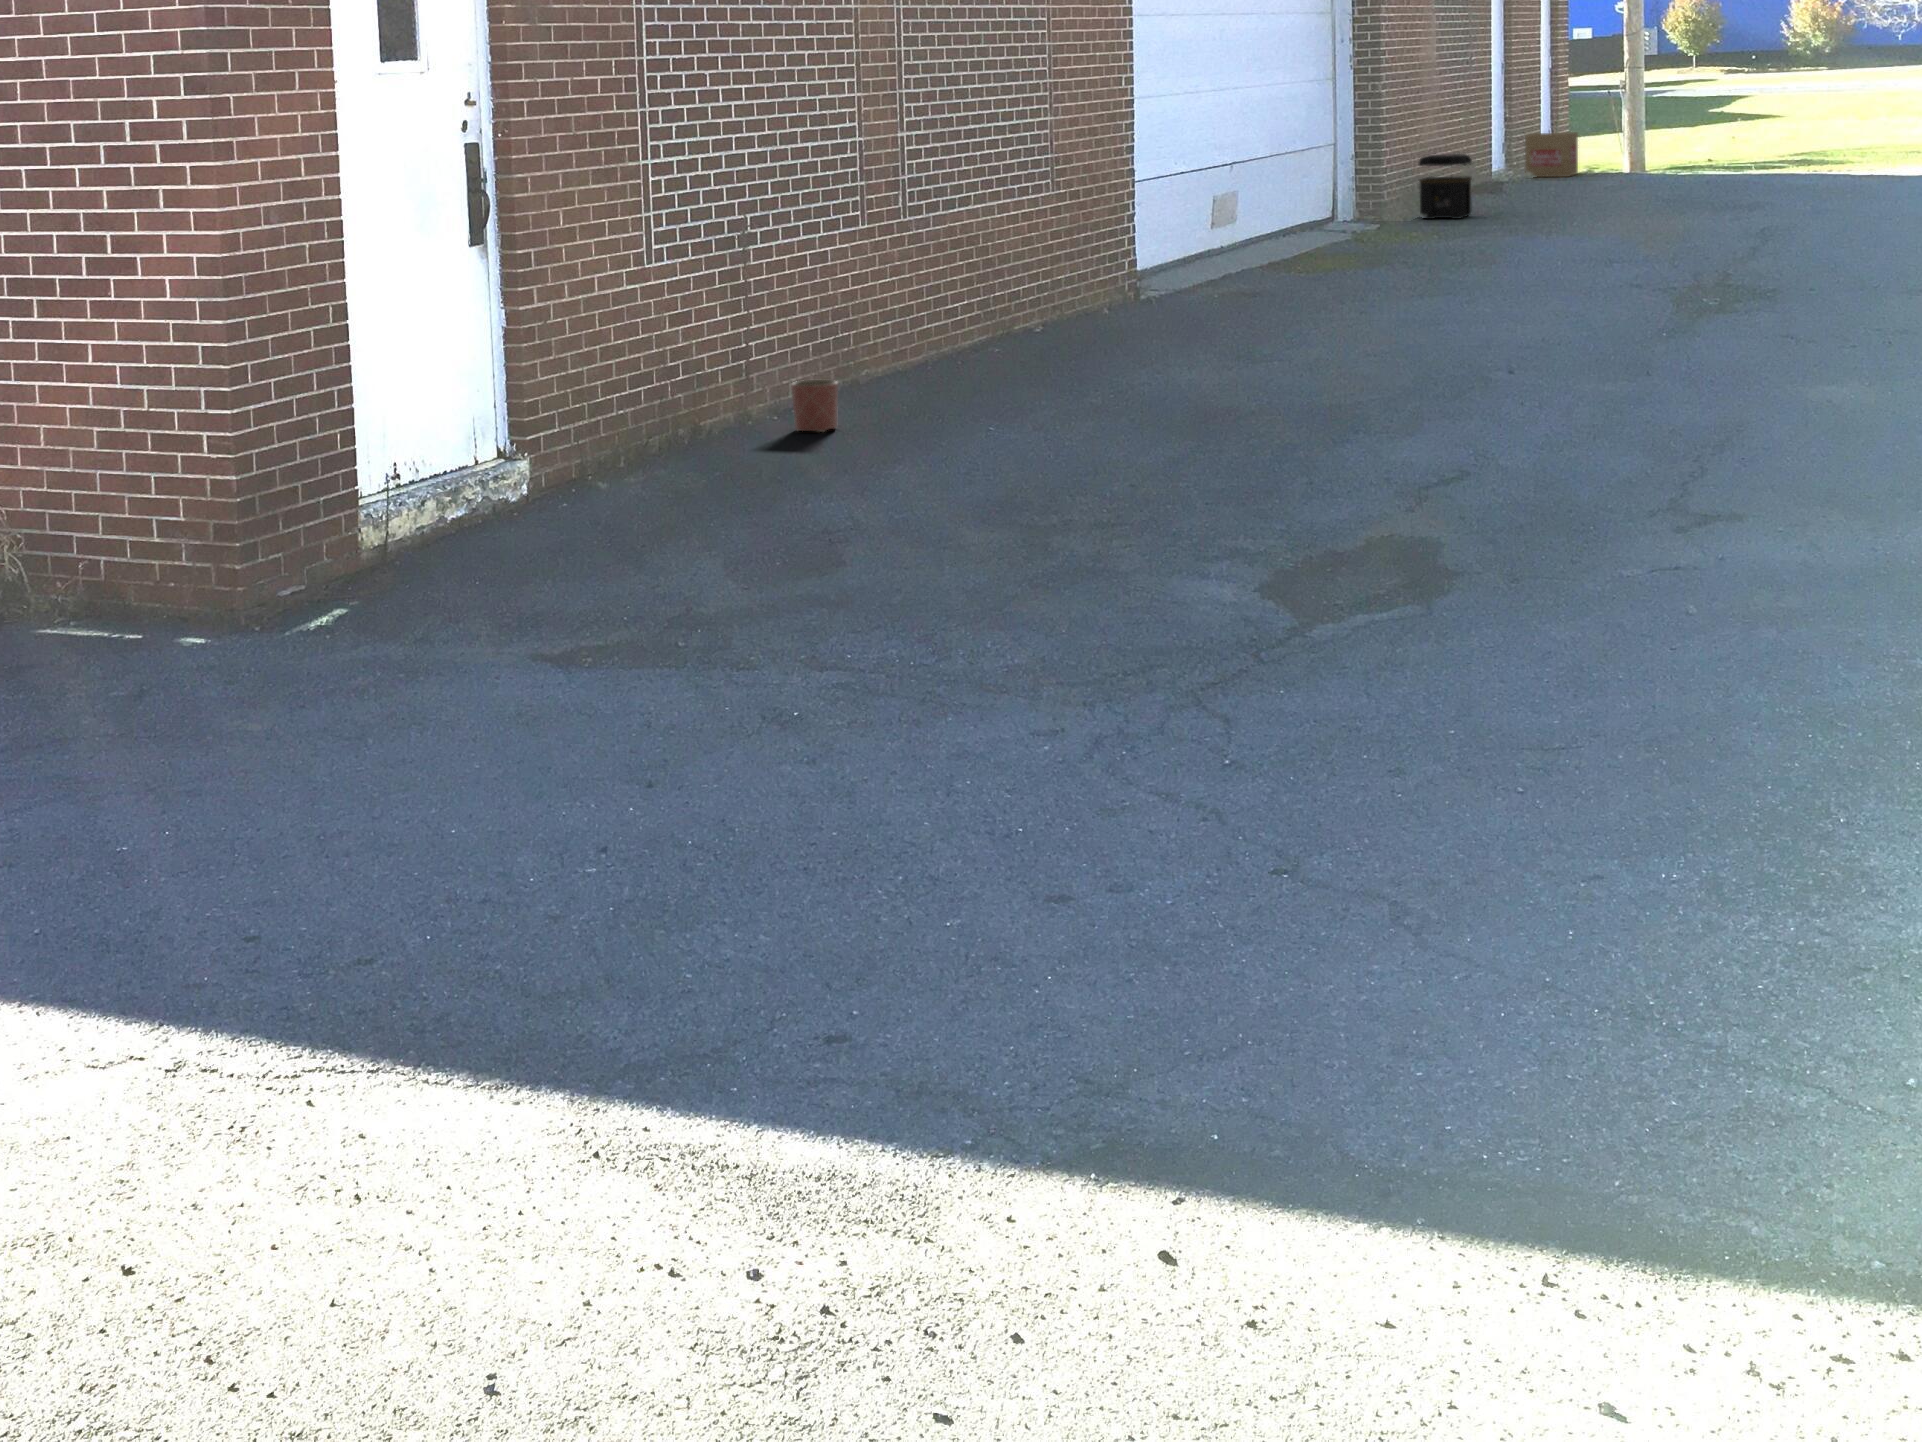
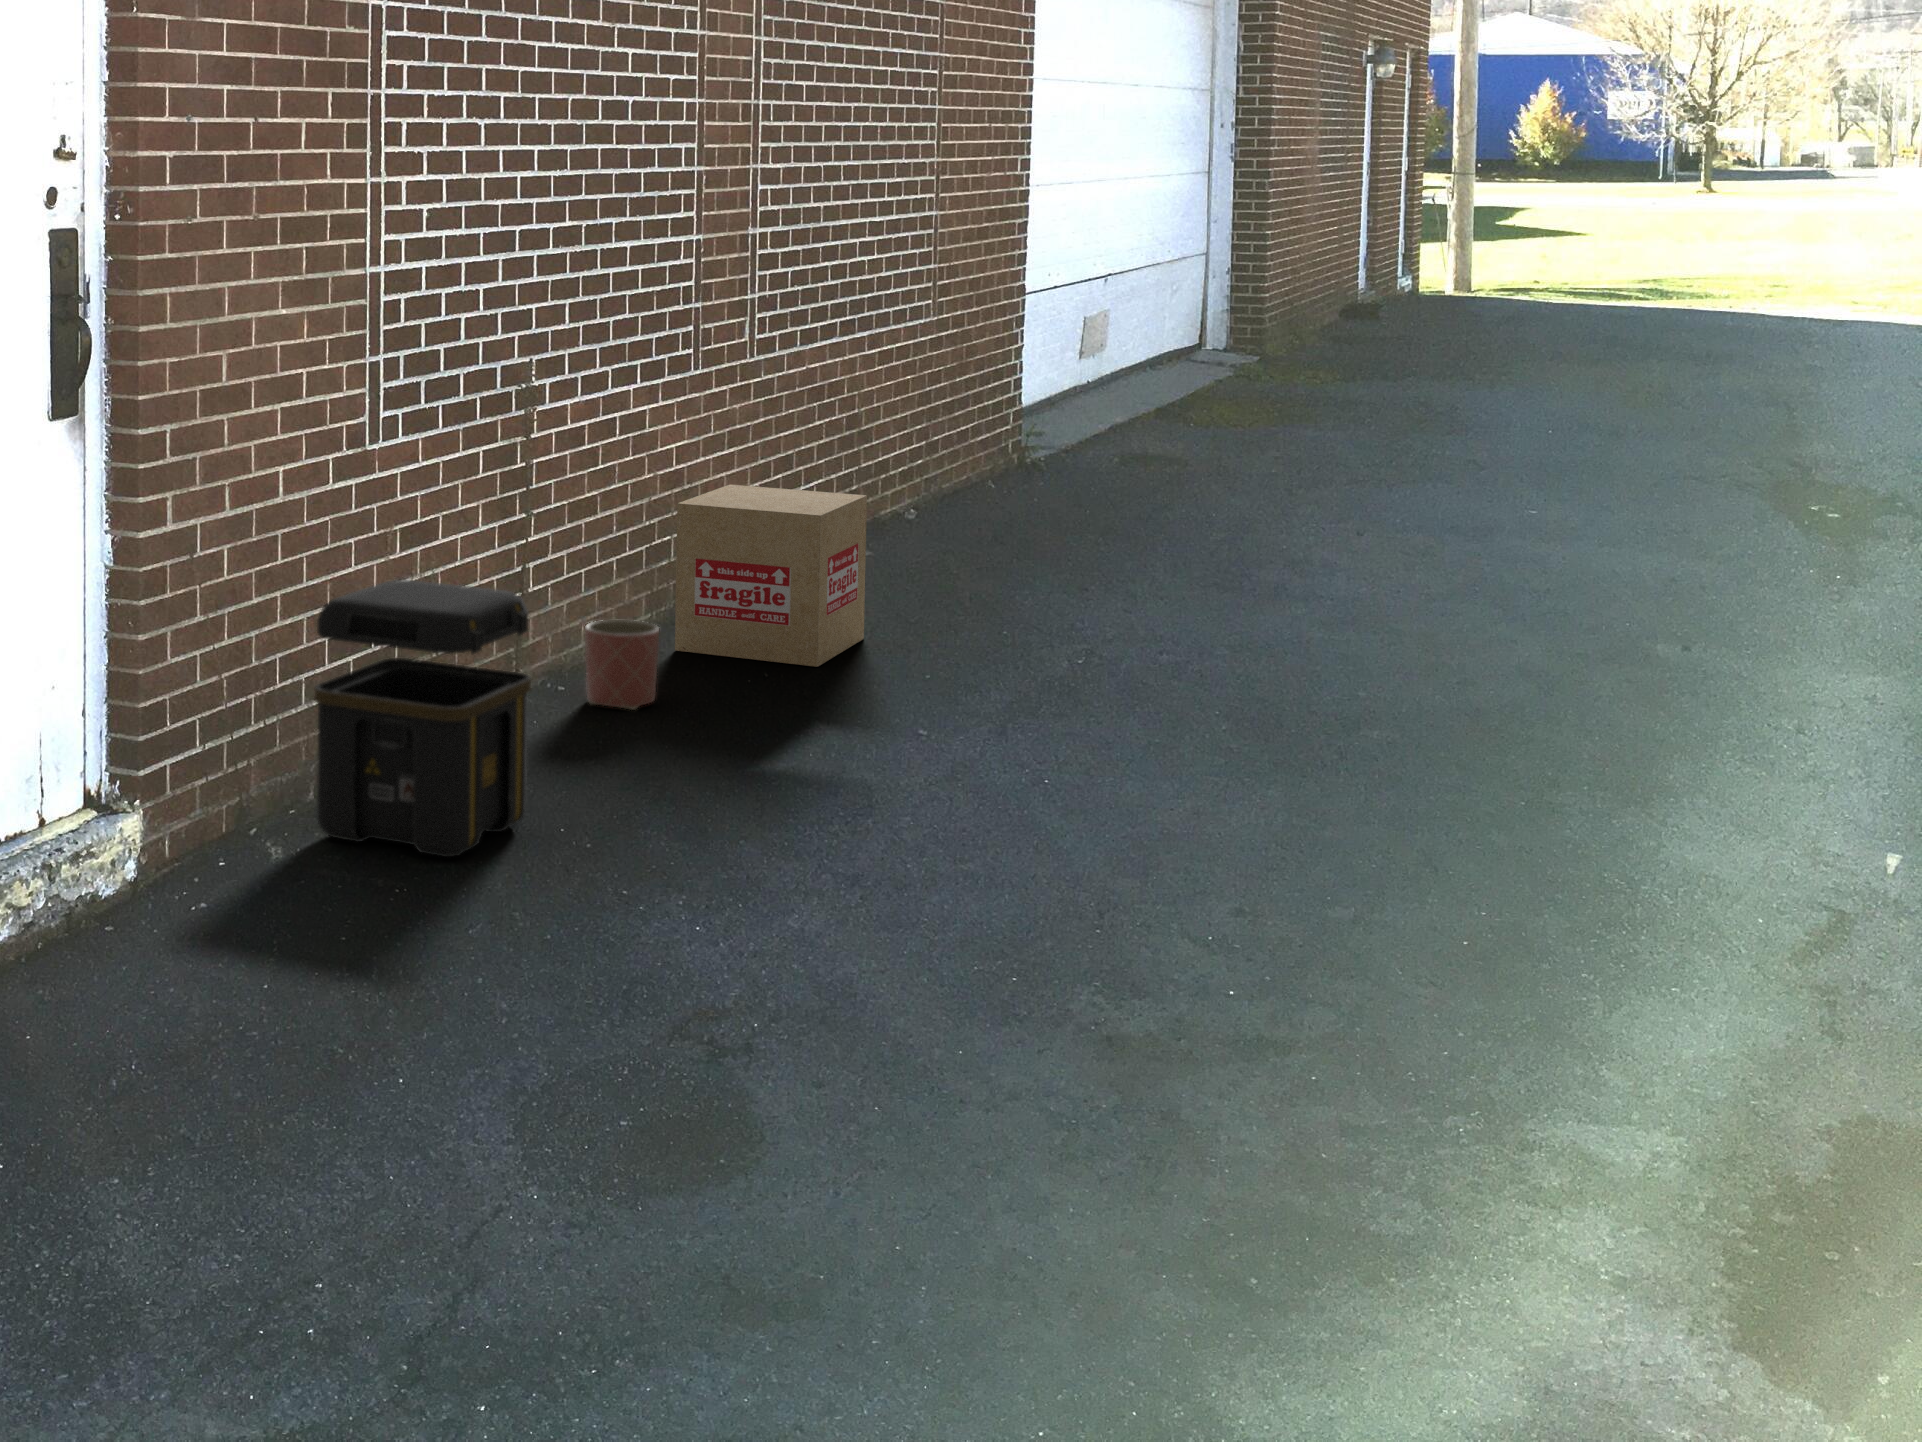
cardboard box: present [1525,132,1578,177] -> present [675,485,867,667]
toolbox: present [1419,154,1472,219] -> present [314,580,532,857]

